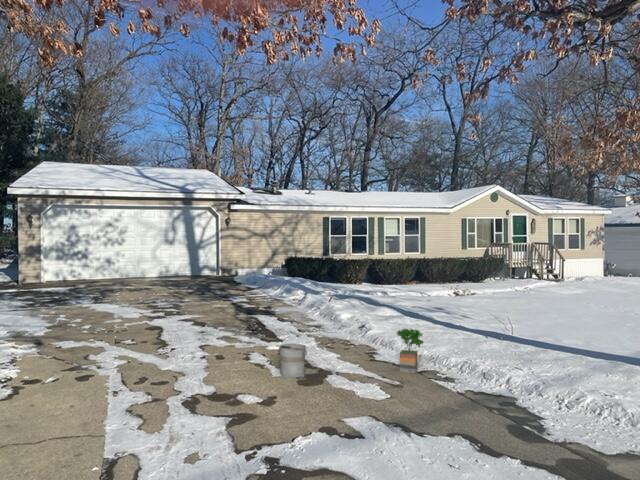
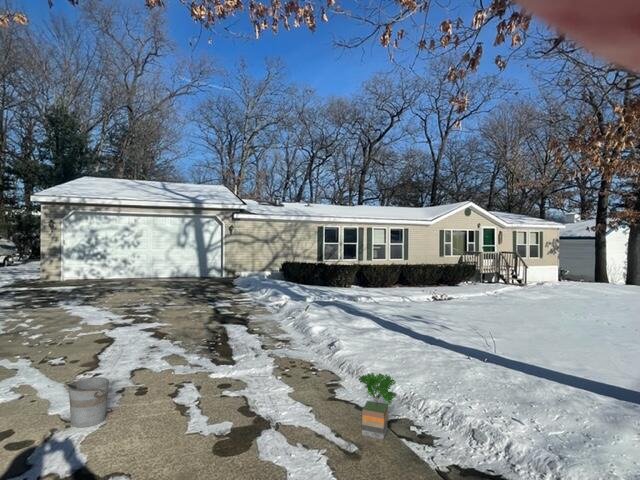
bucket: present [278,344,307,378] -> present [65,377,109,427]

